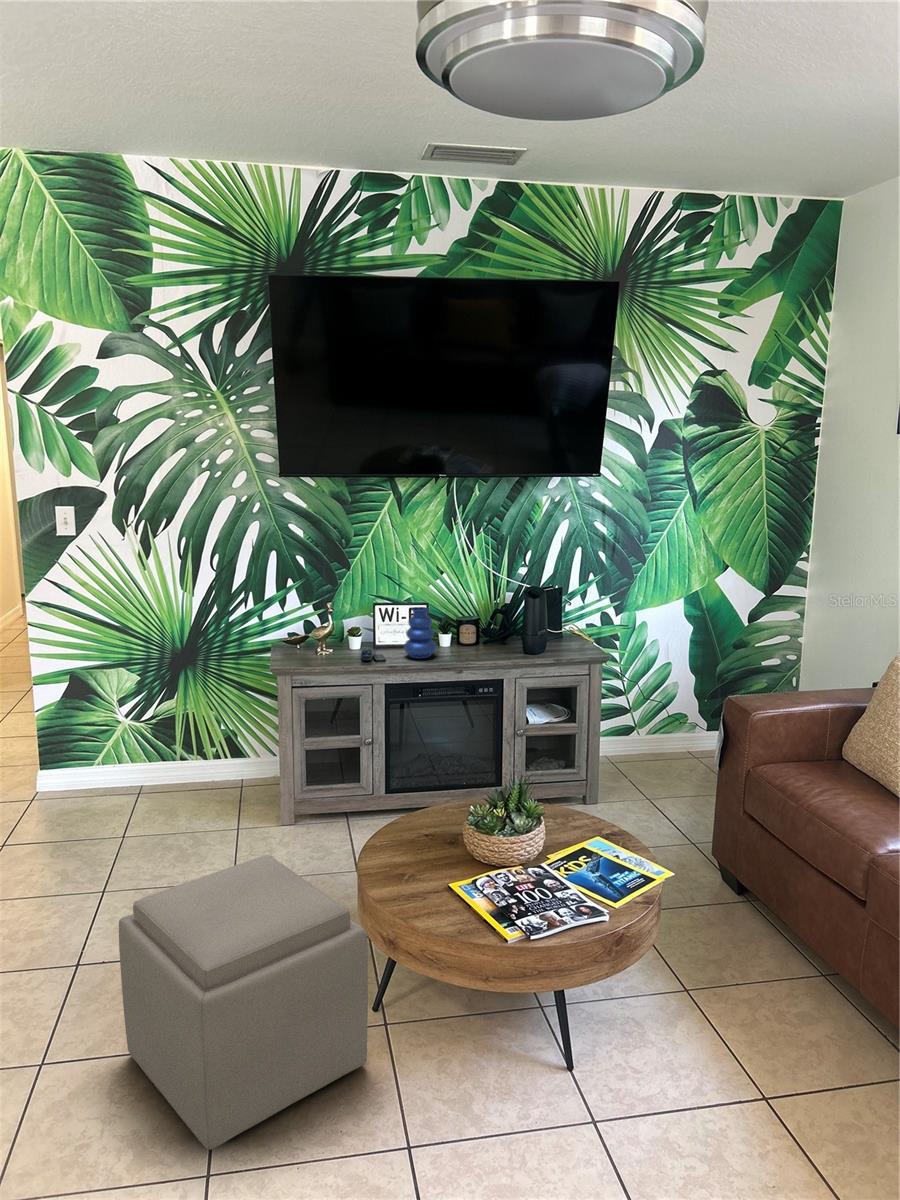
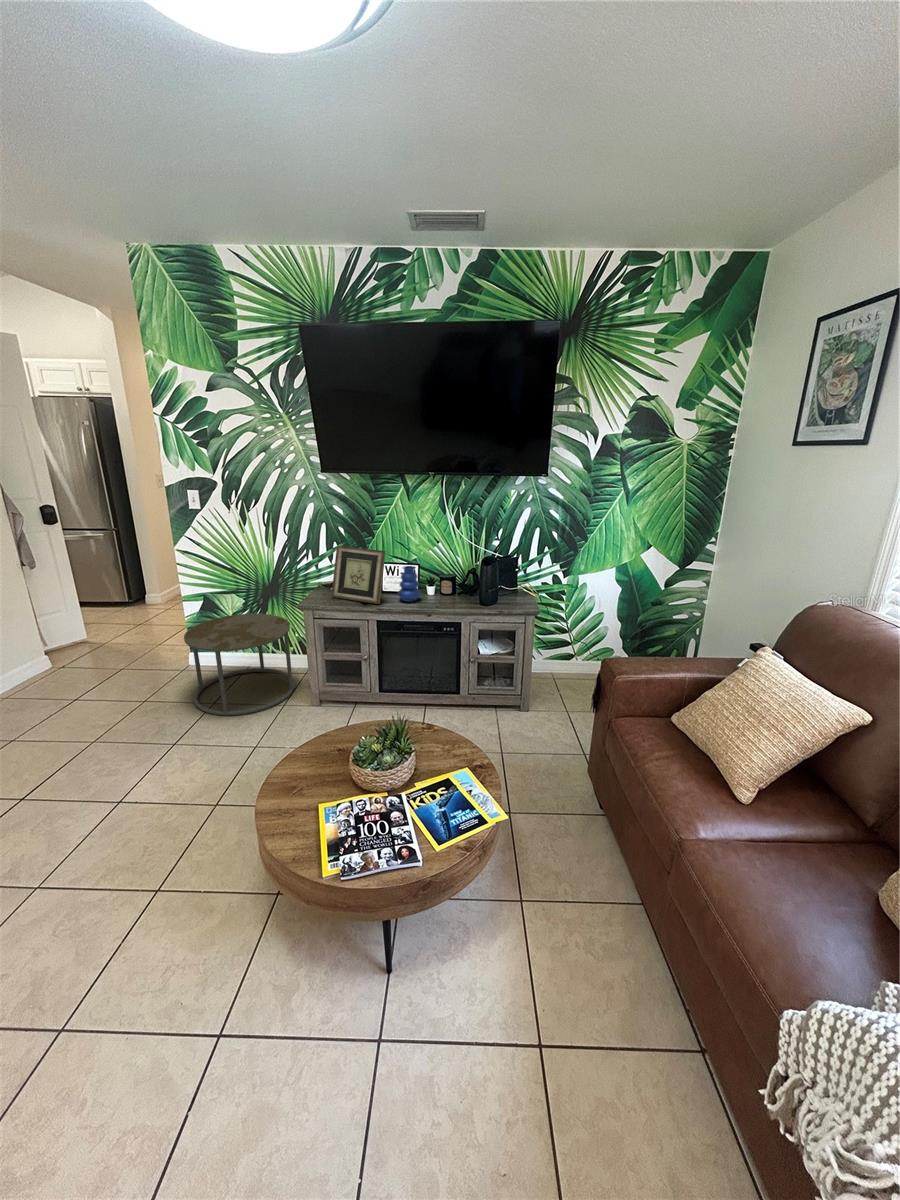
picture frame: none [303,582,389,664] -> present [332,546,386,604]
side table: none [74,696,239,854] -> present [184,613,295,716]
ottoman: present [119,855,368,1150] -> none [72,747,251,972]

